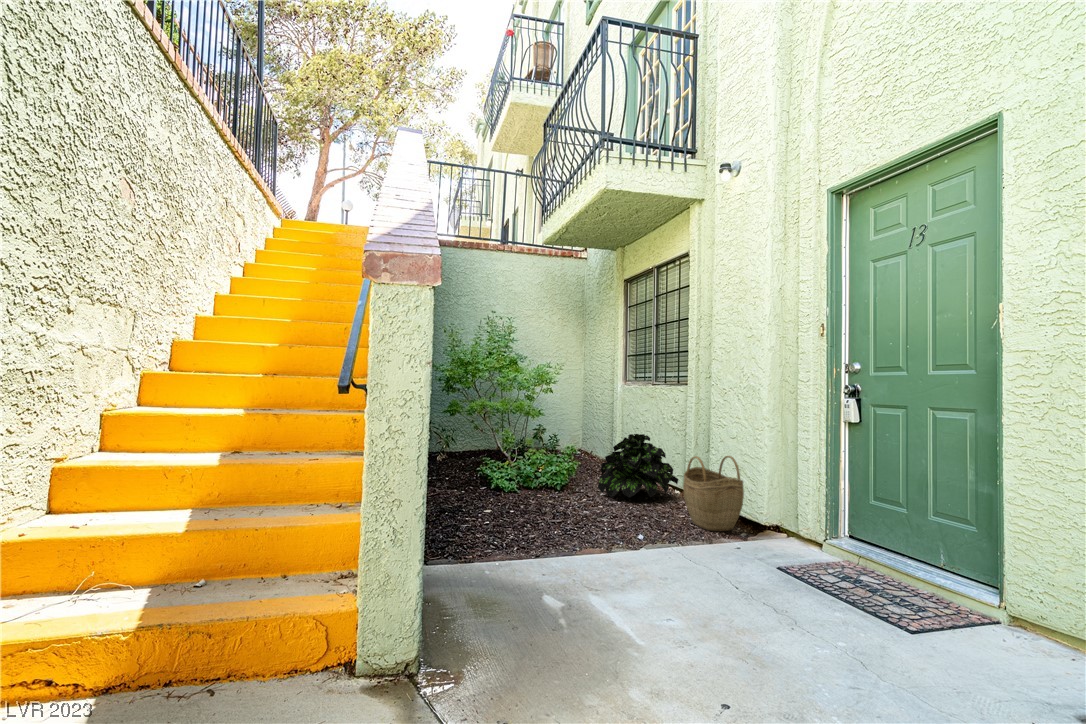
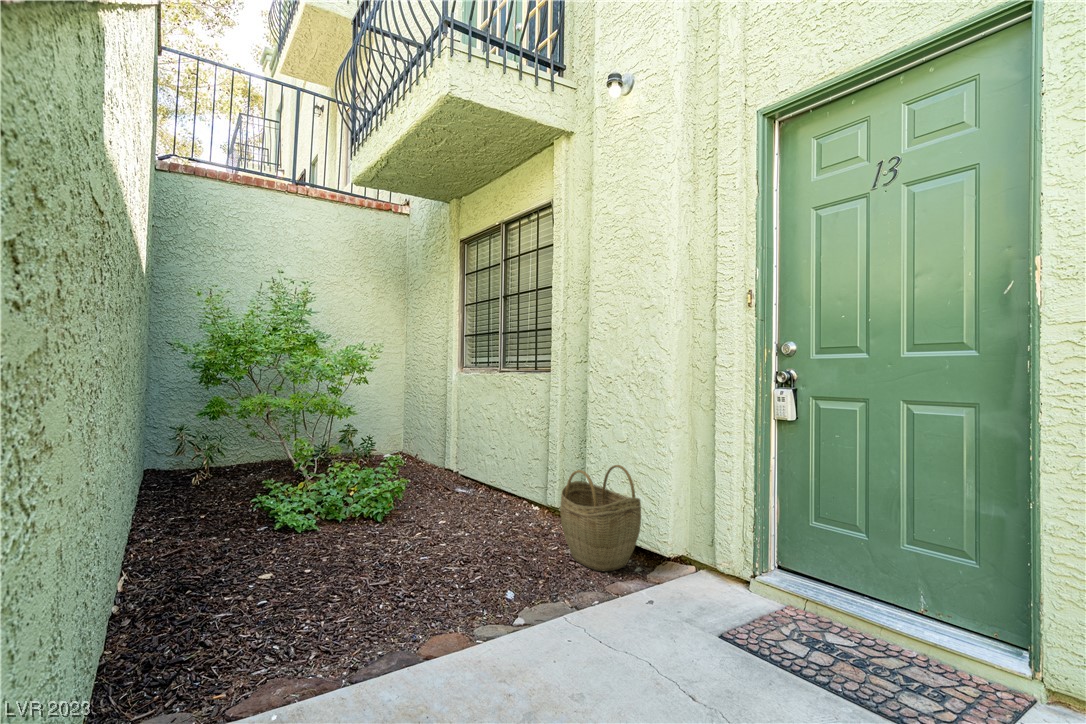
potted plant: present [598,434,678,498] -> none [436,436,541,526]

